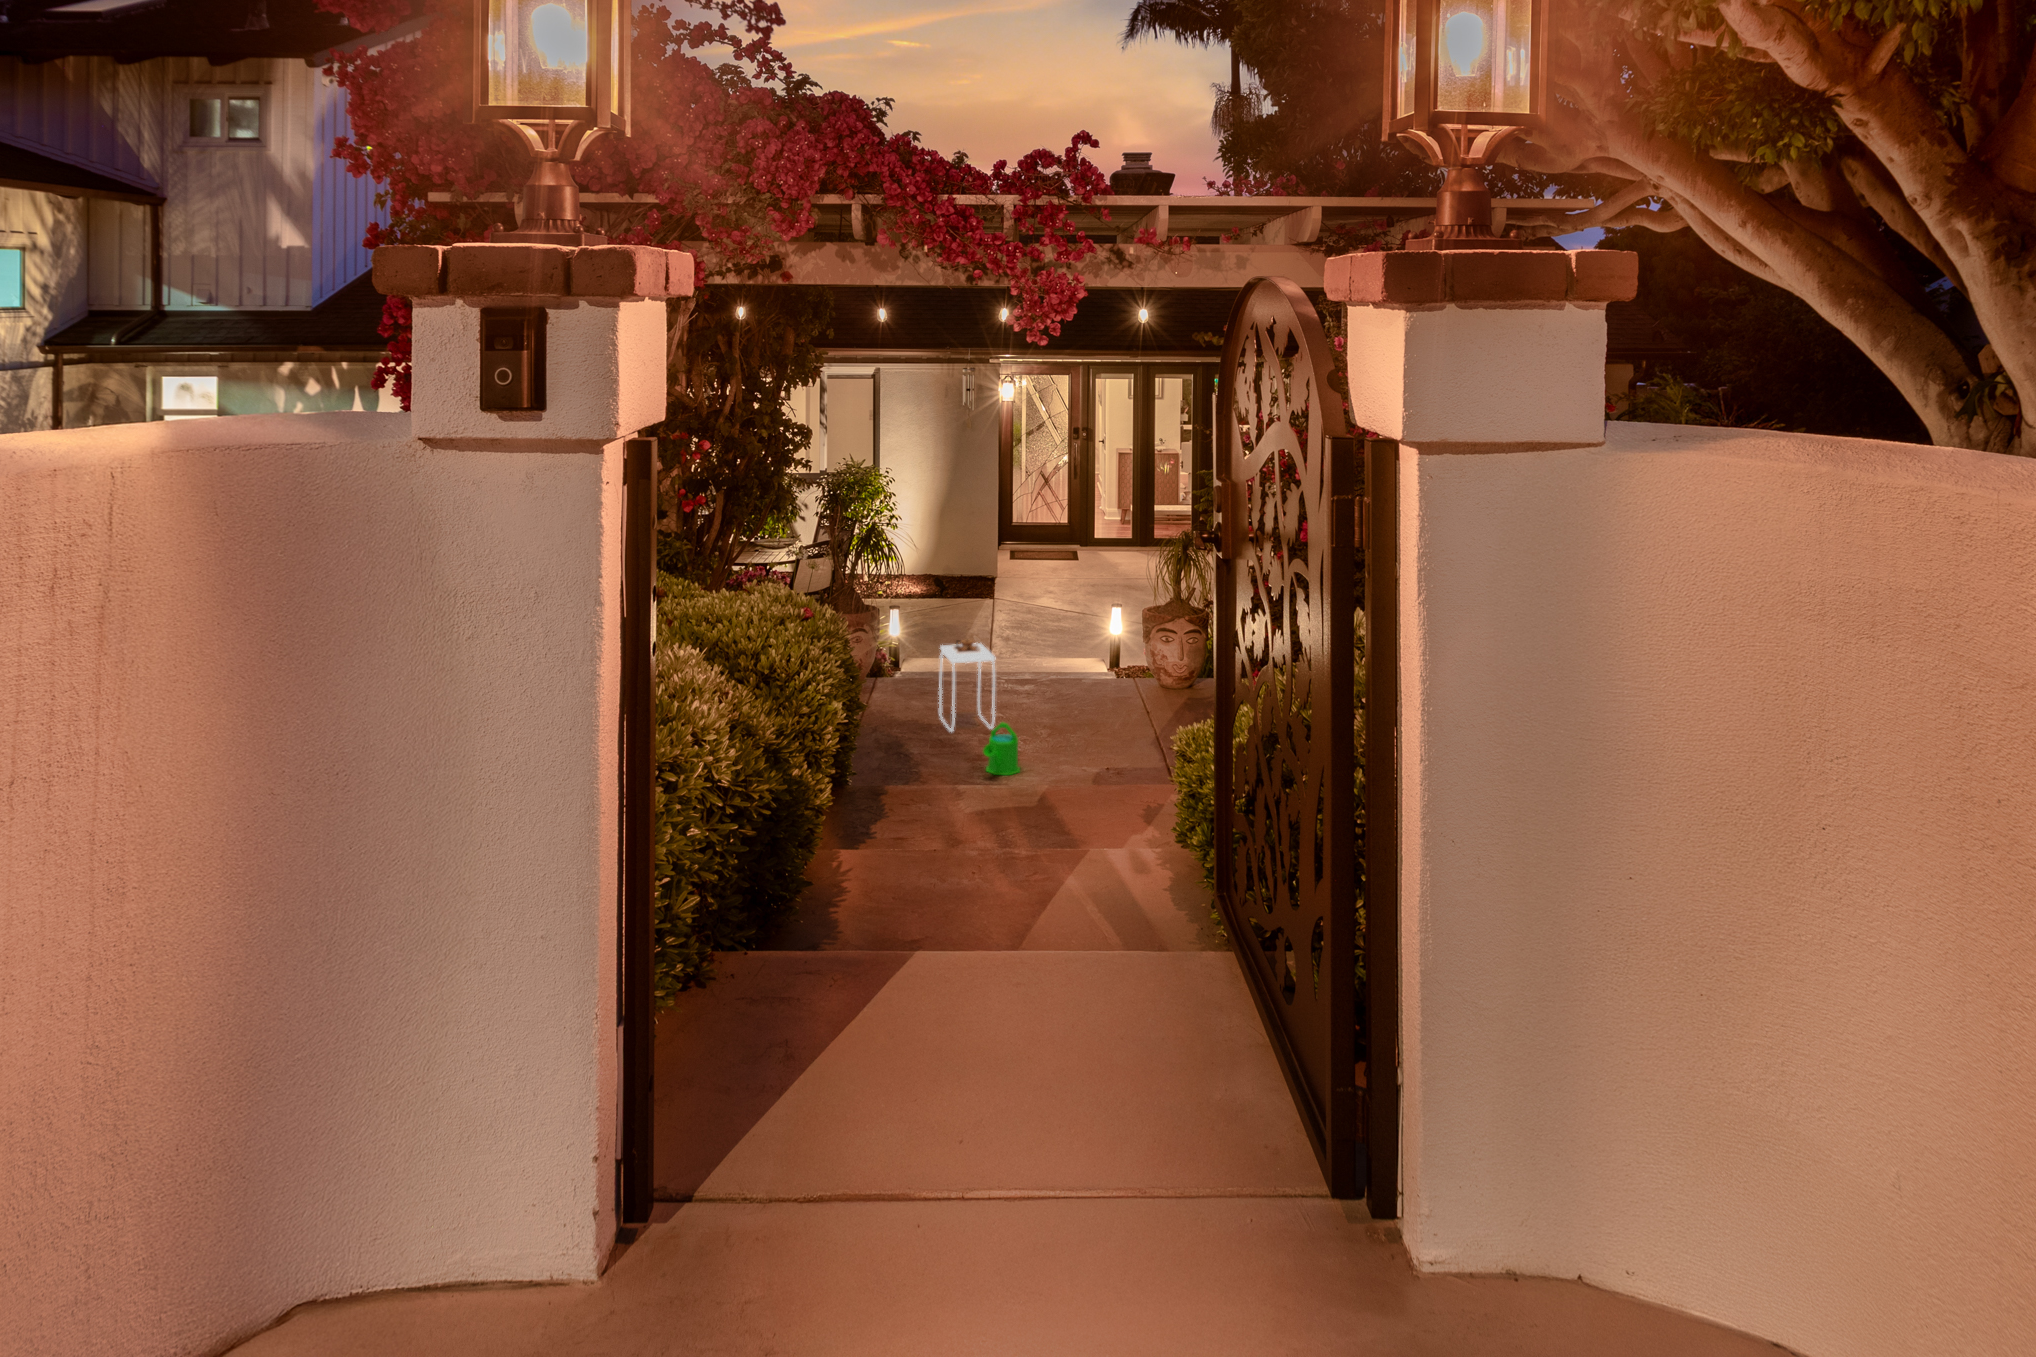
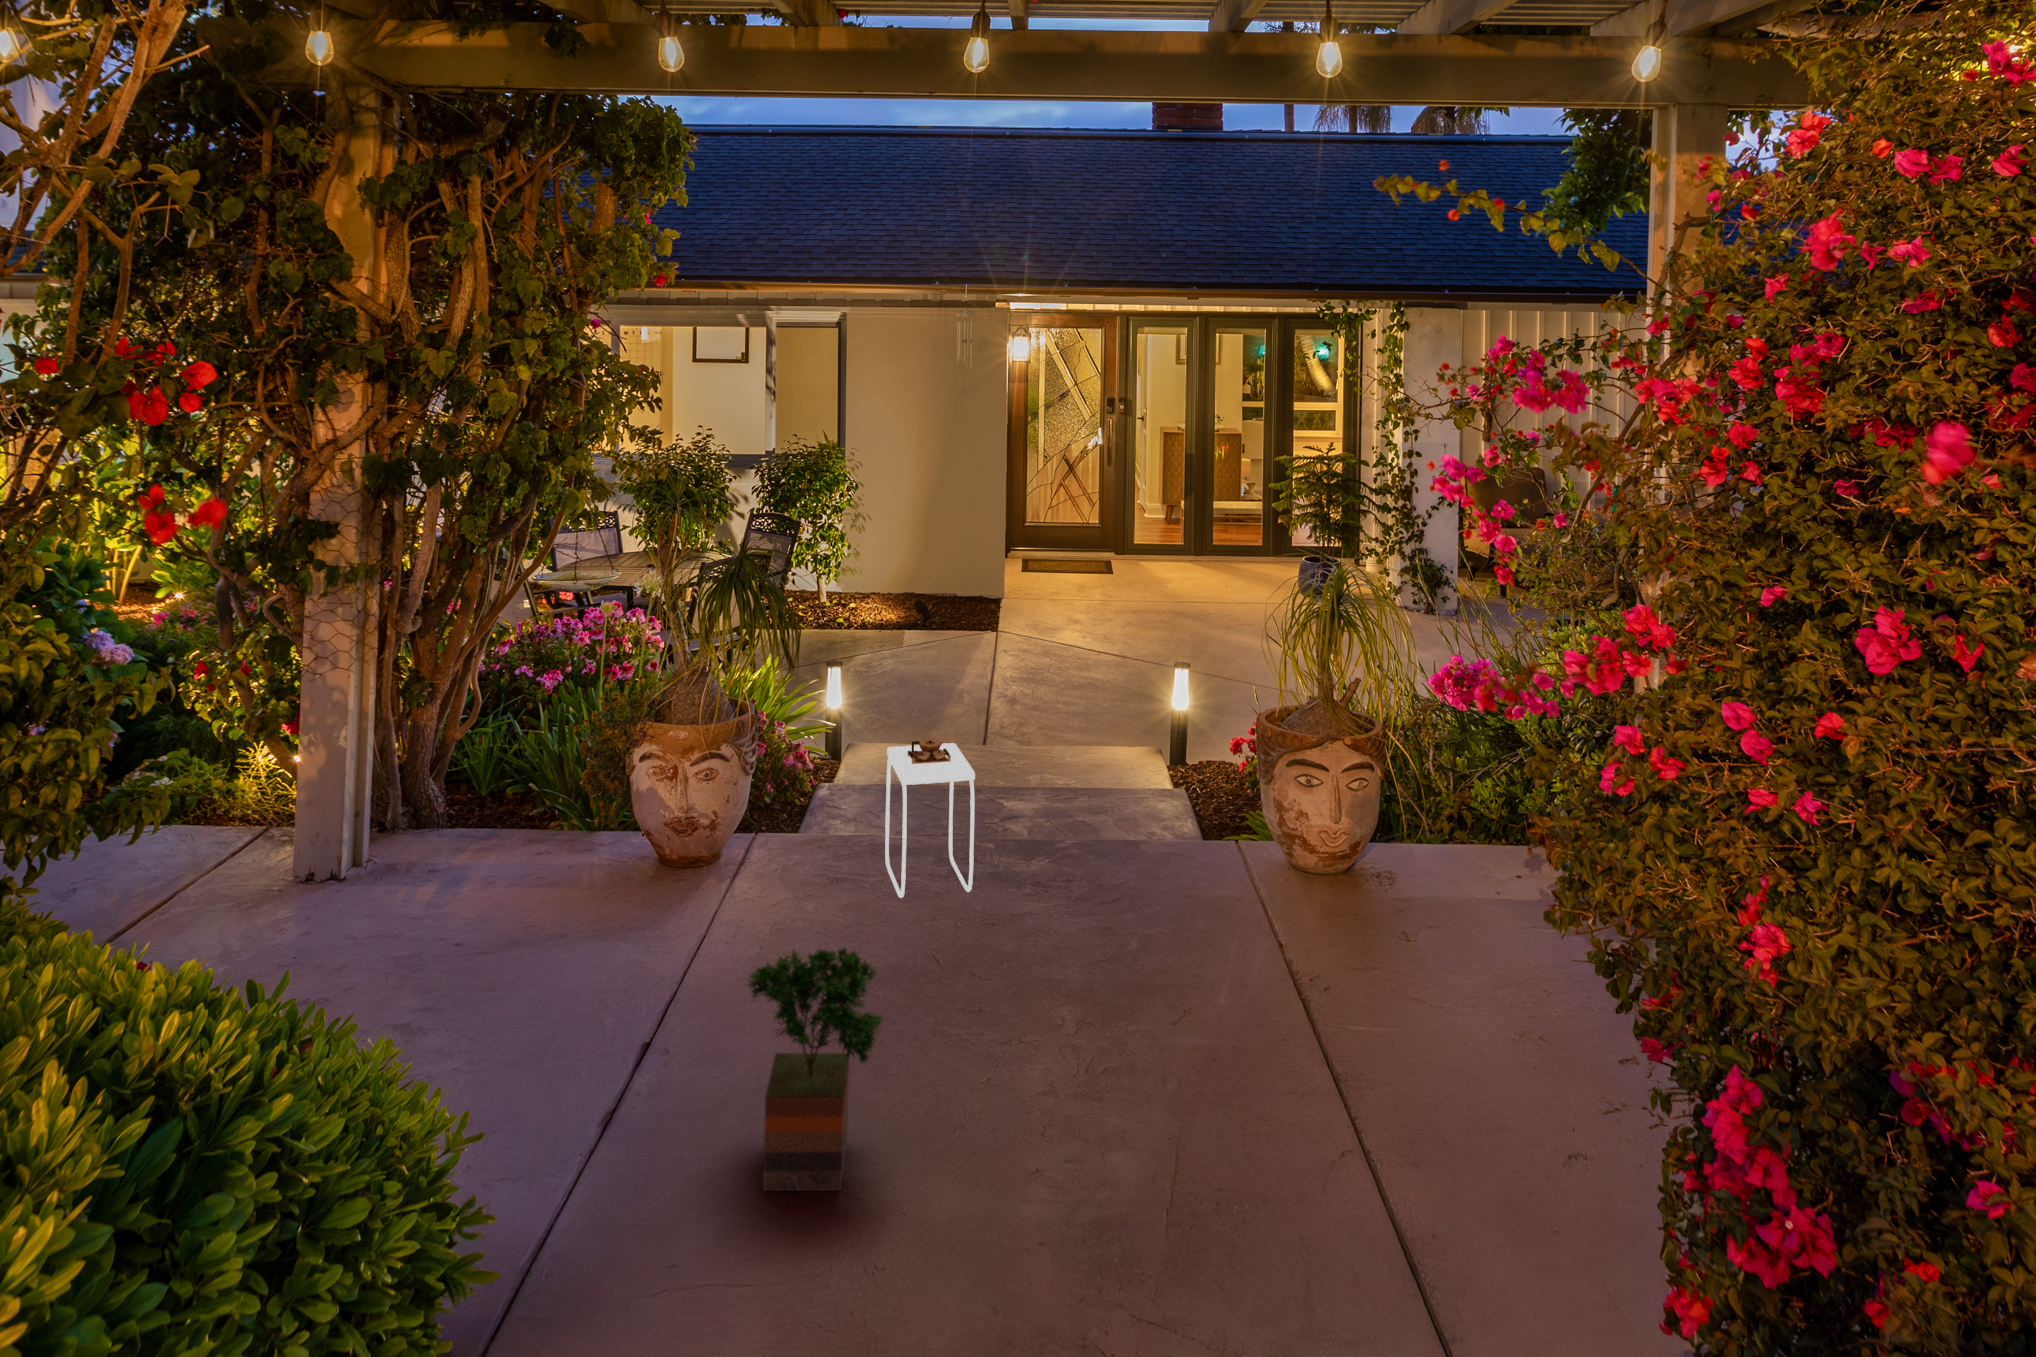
potted tree: none [889,718,962,837] -> present [747,948,884,1191]
watering can: present [983,723,1020,775] -> none [943,909,1011,1008]

